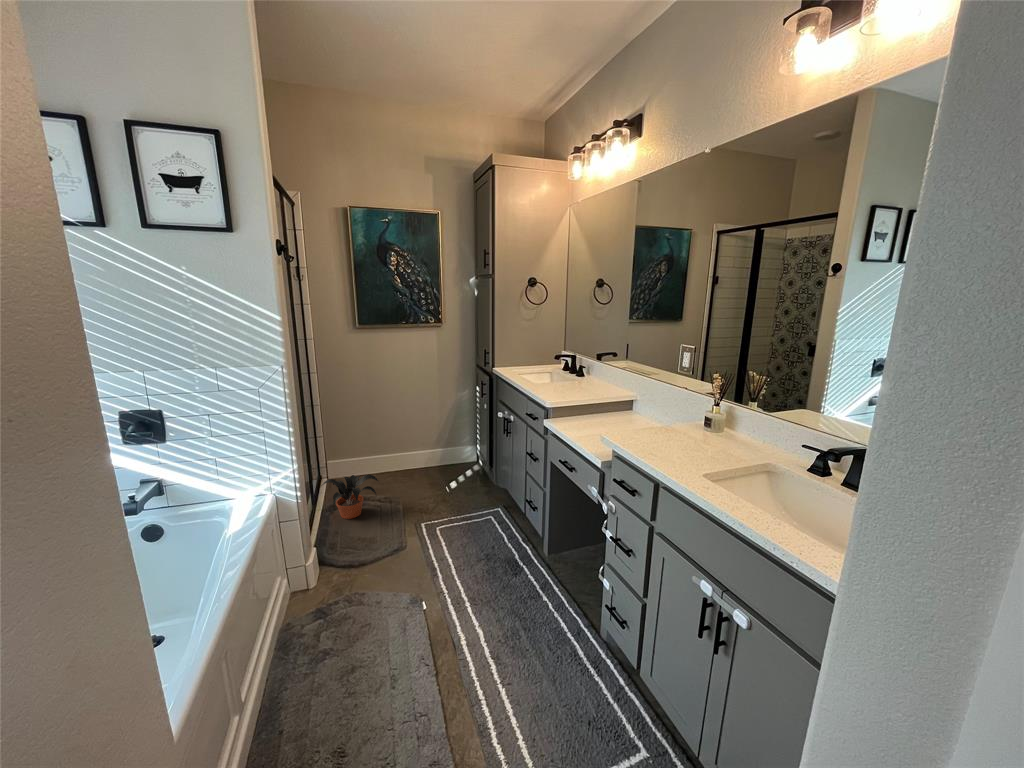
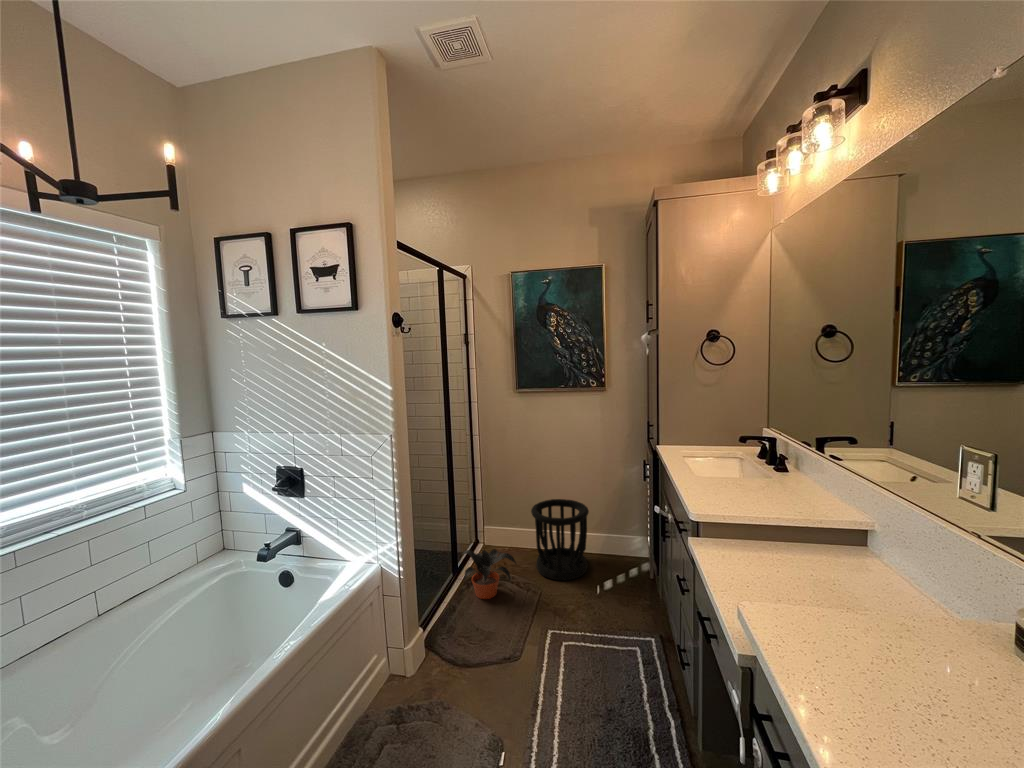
wastebasket: none [381,424,433,491] -> present [531,499,589,580]

